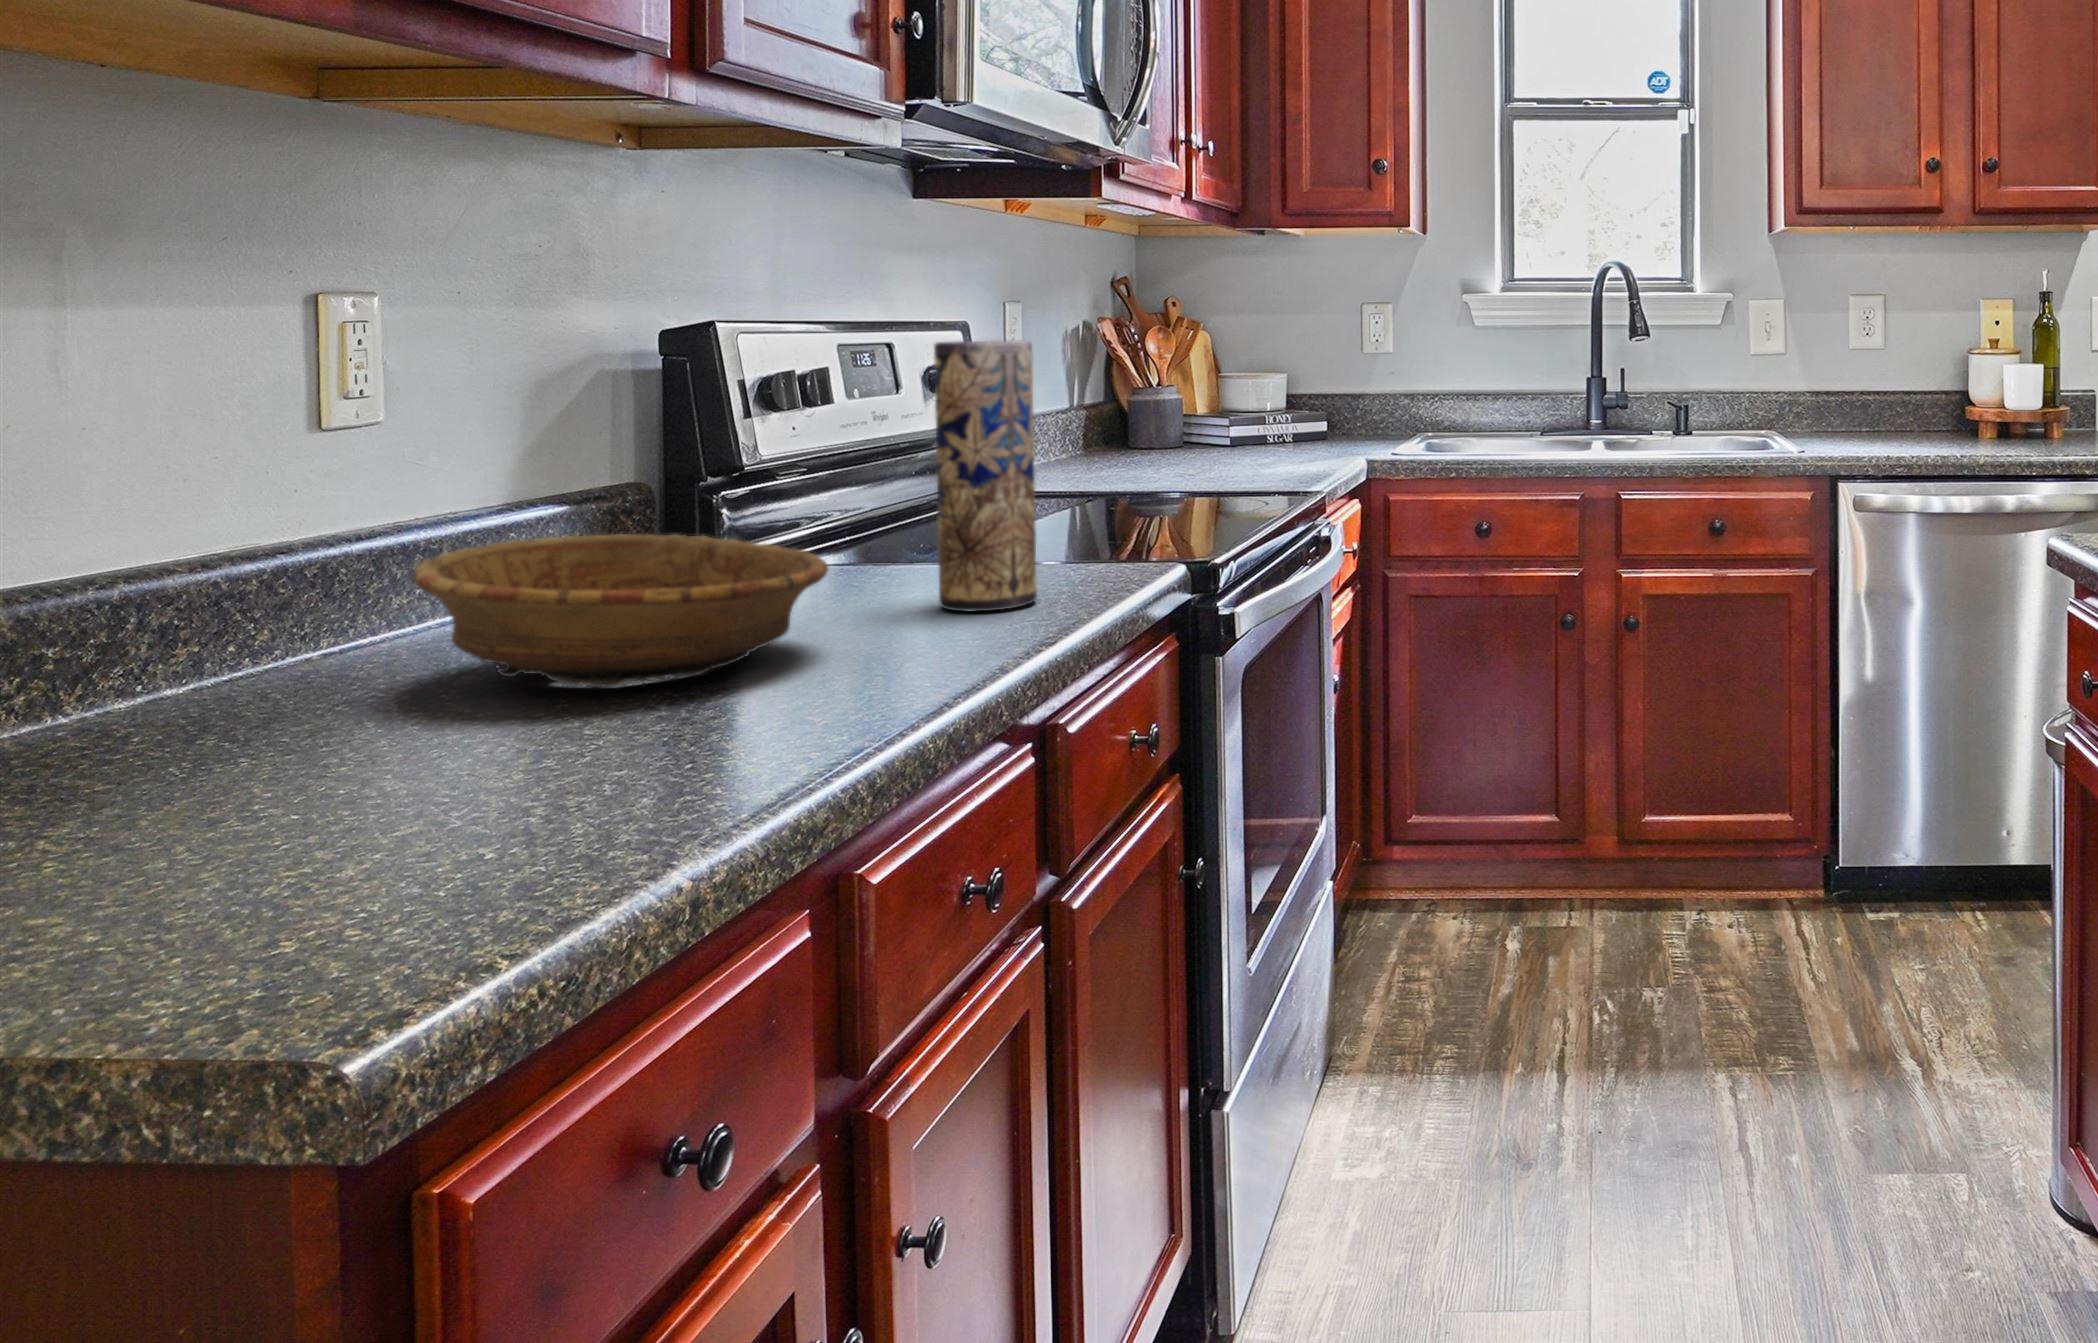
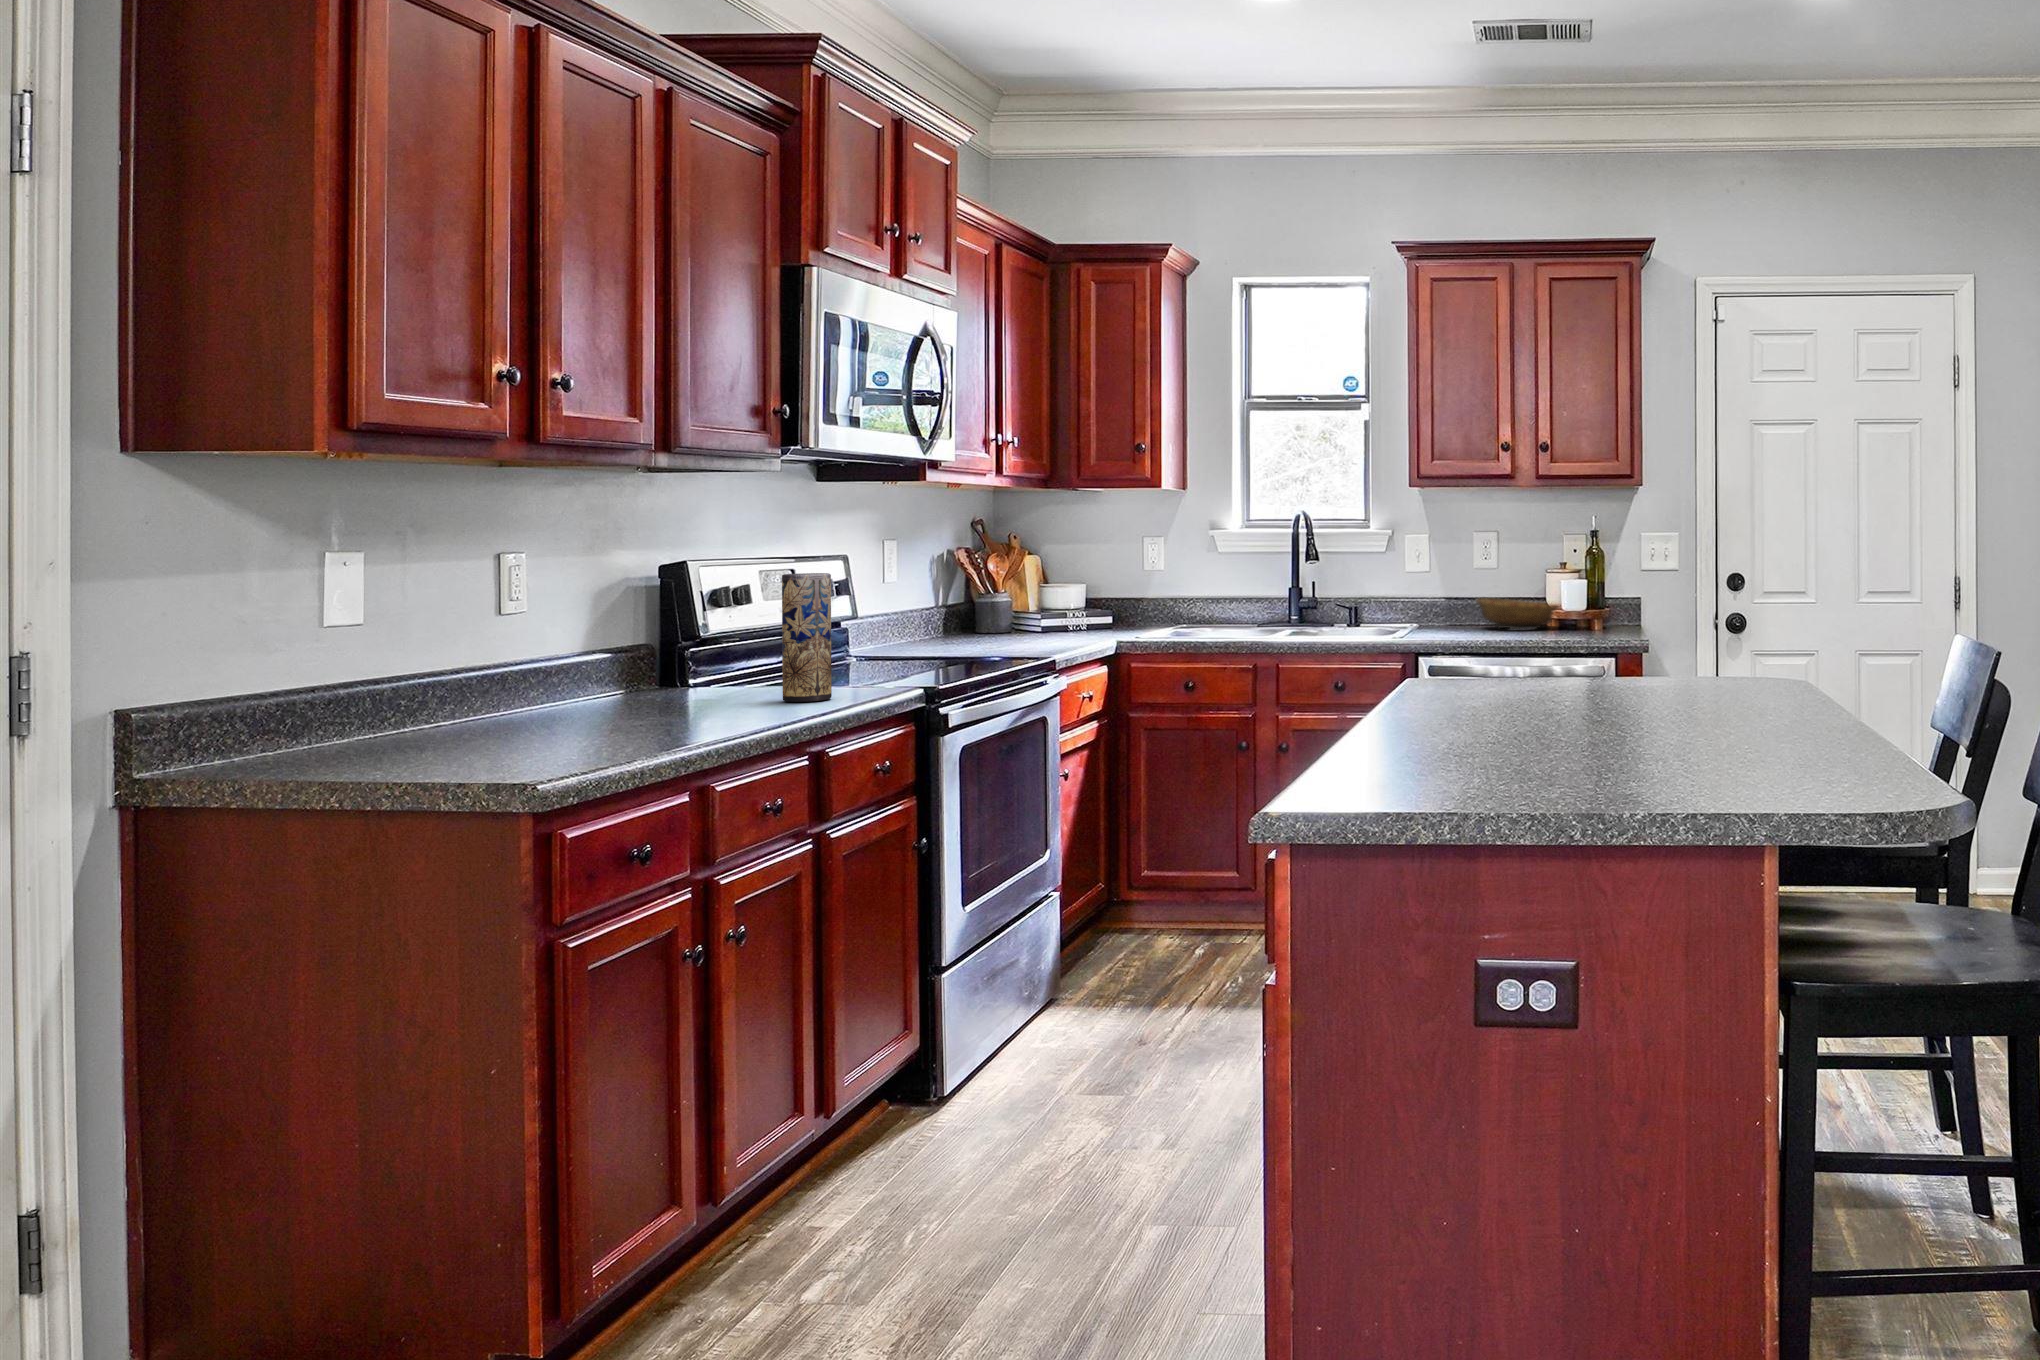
decorative bowl: present [413,534,828,687] -> present [1477,598,1559,629]

